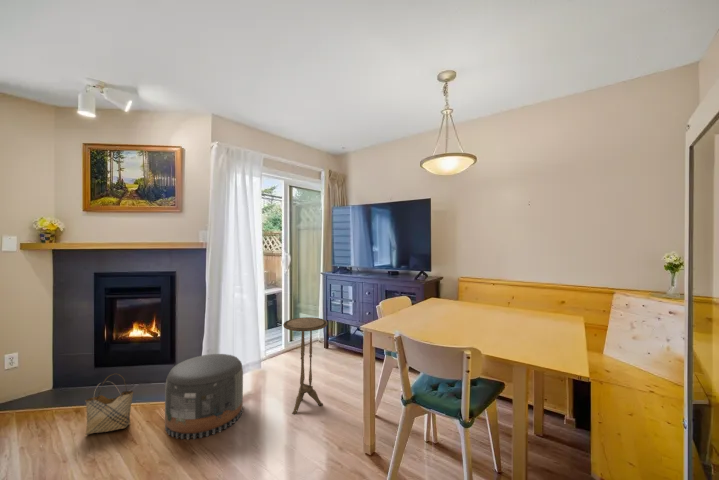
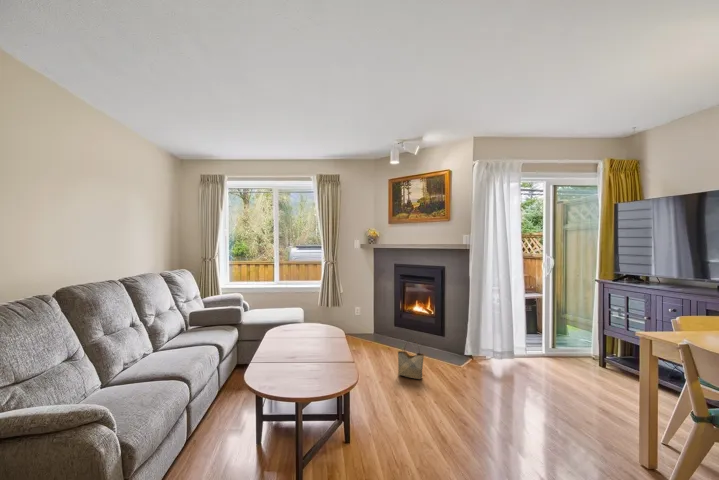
side table: present [283,317,328,414] -> none [549,324,606,426]
pouf: present [165,354,243,439] -> none [445,341,508,408]

